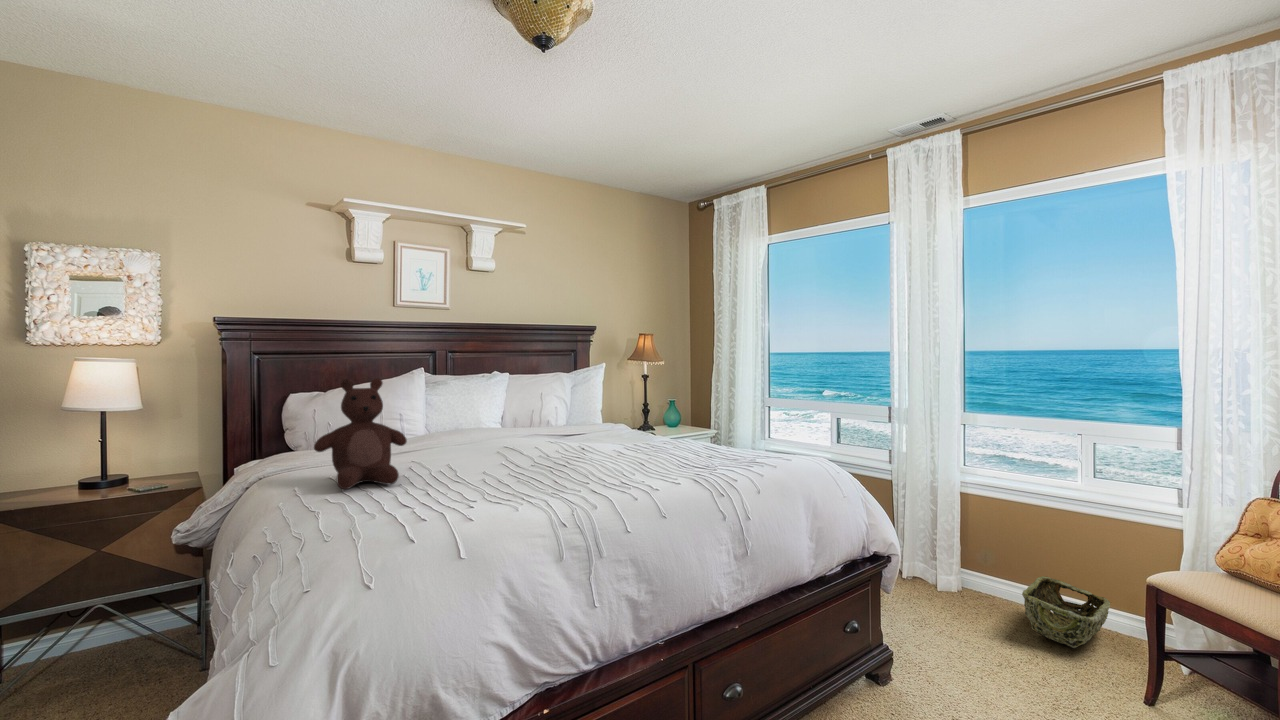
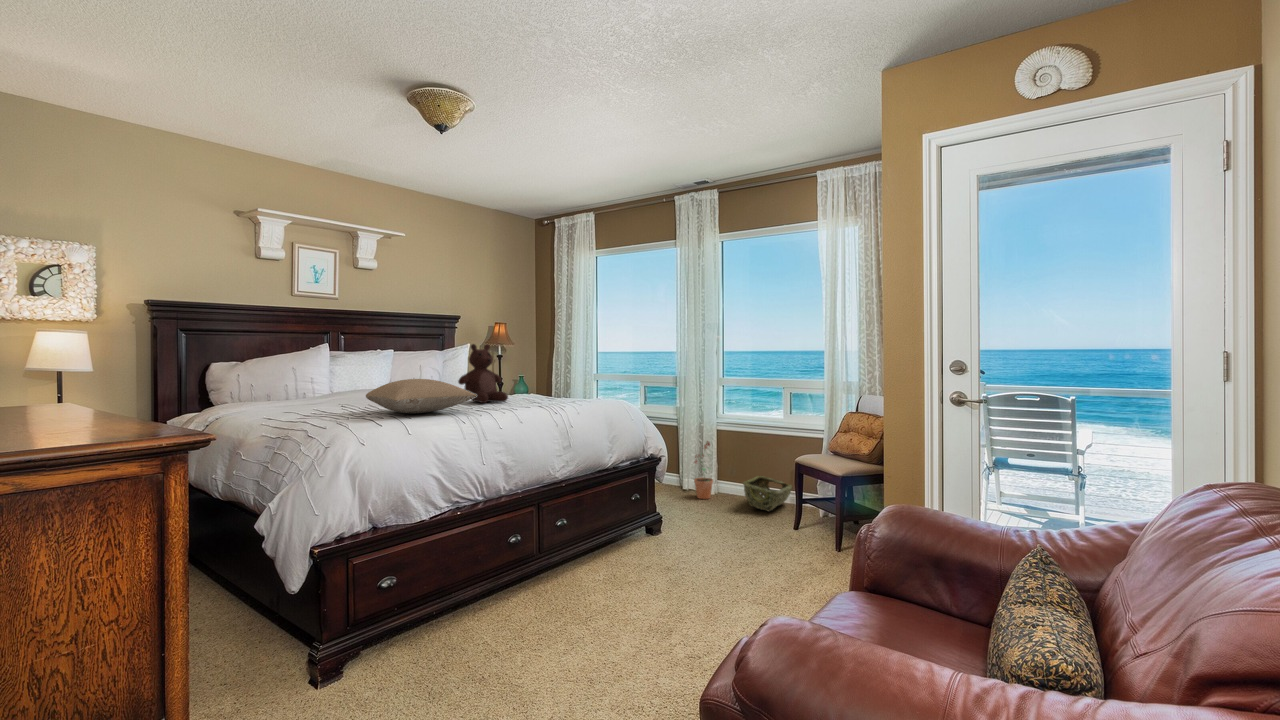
teddy bear: present [314,378,407,489] -> present [458,344,508,403]
pillow: none [429,437,590,496] -> present [366,379,477,414]
potted plant: none [925,512,960,604] -> present [694,441,713,499]

